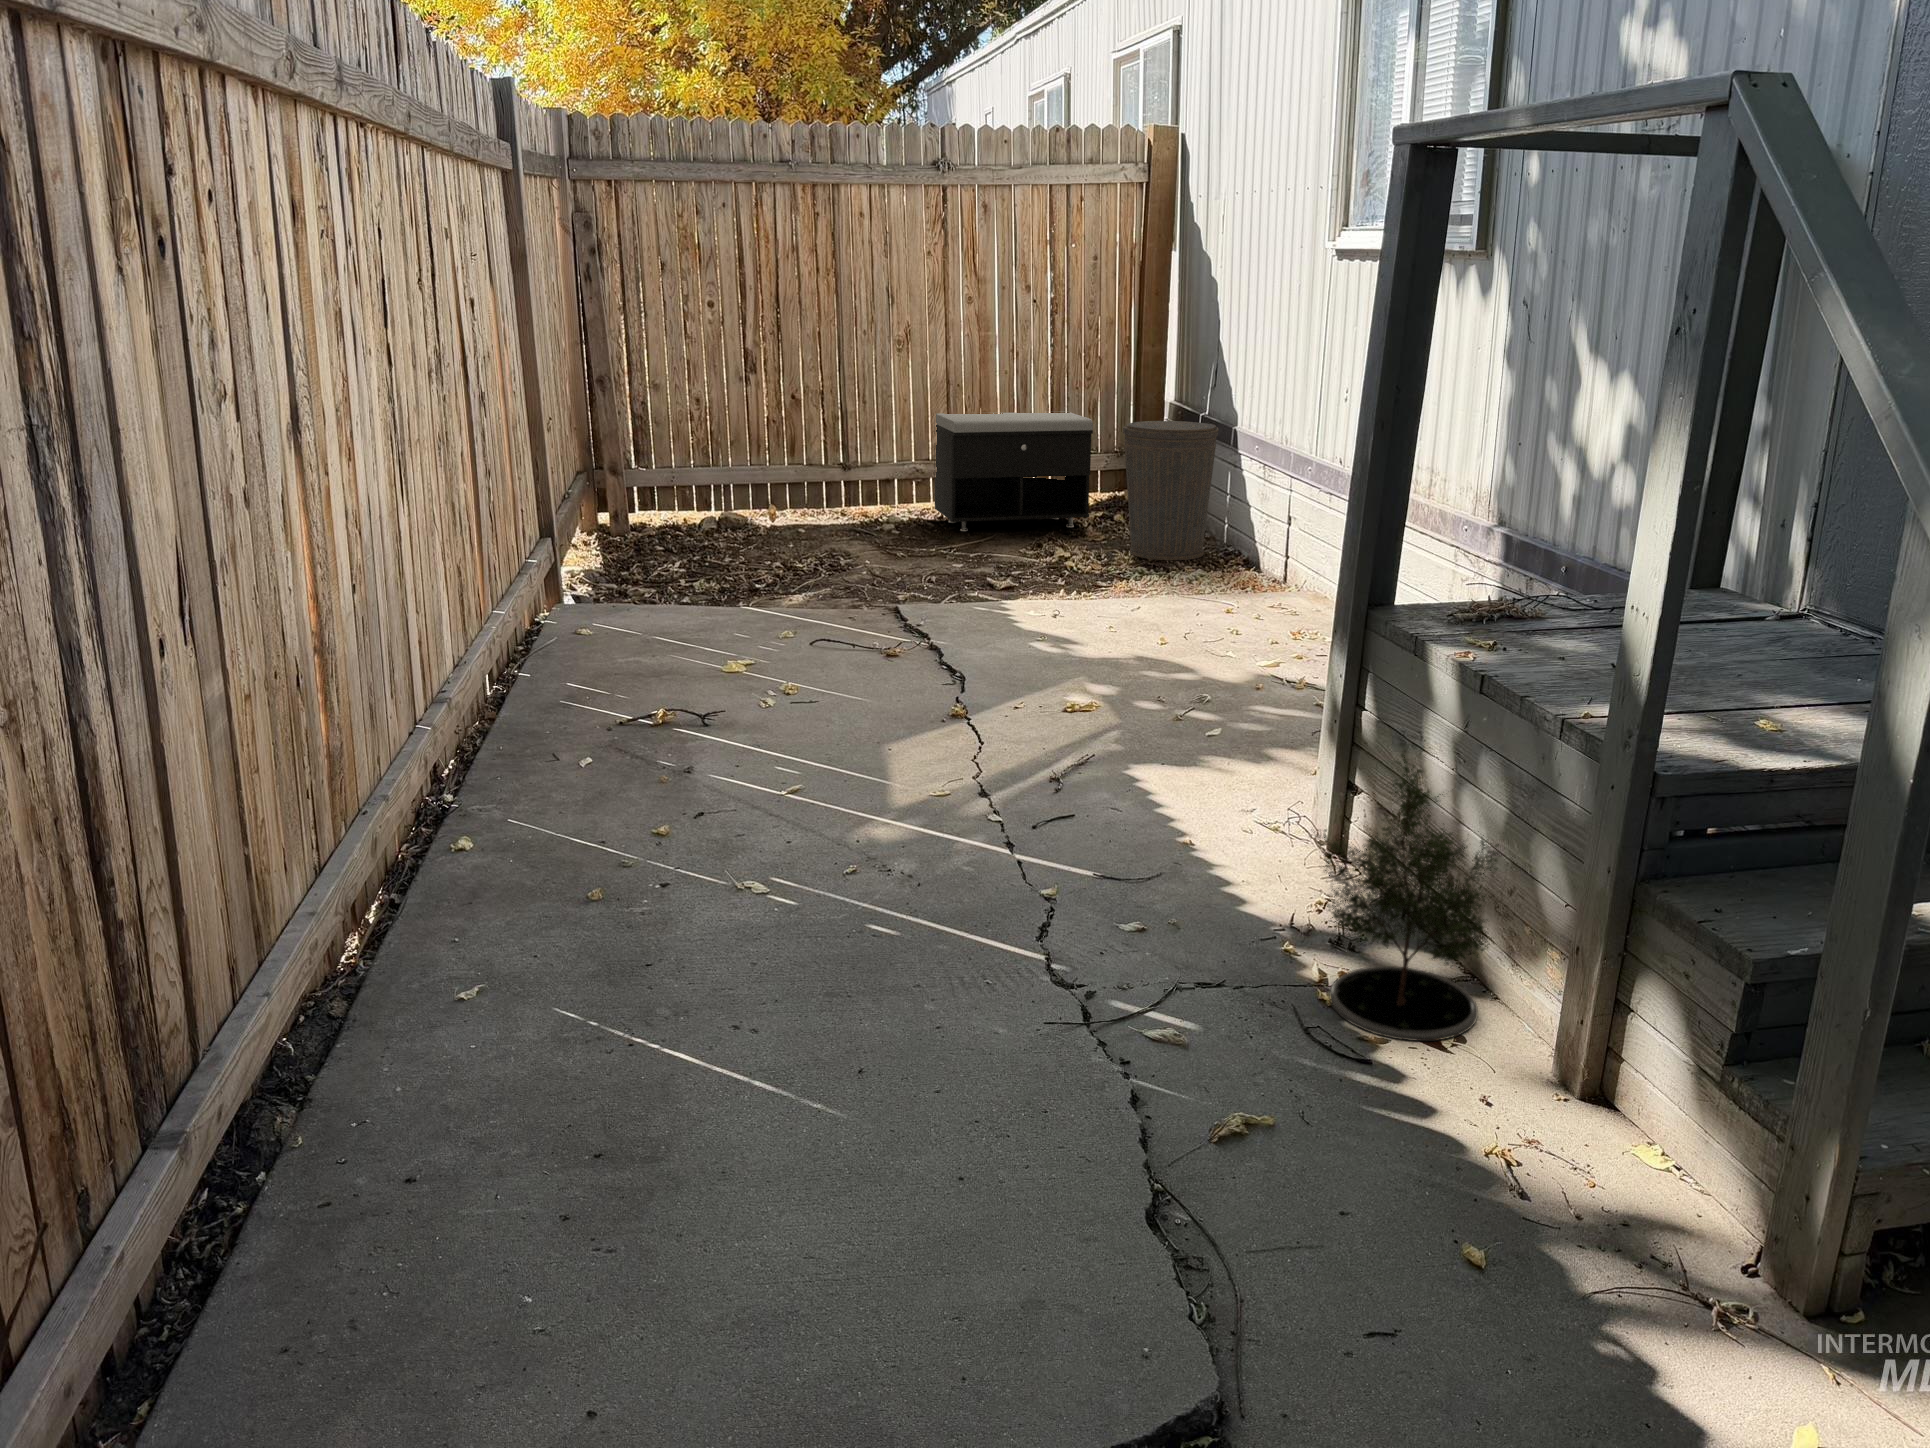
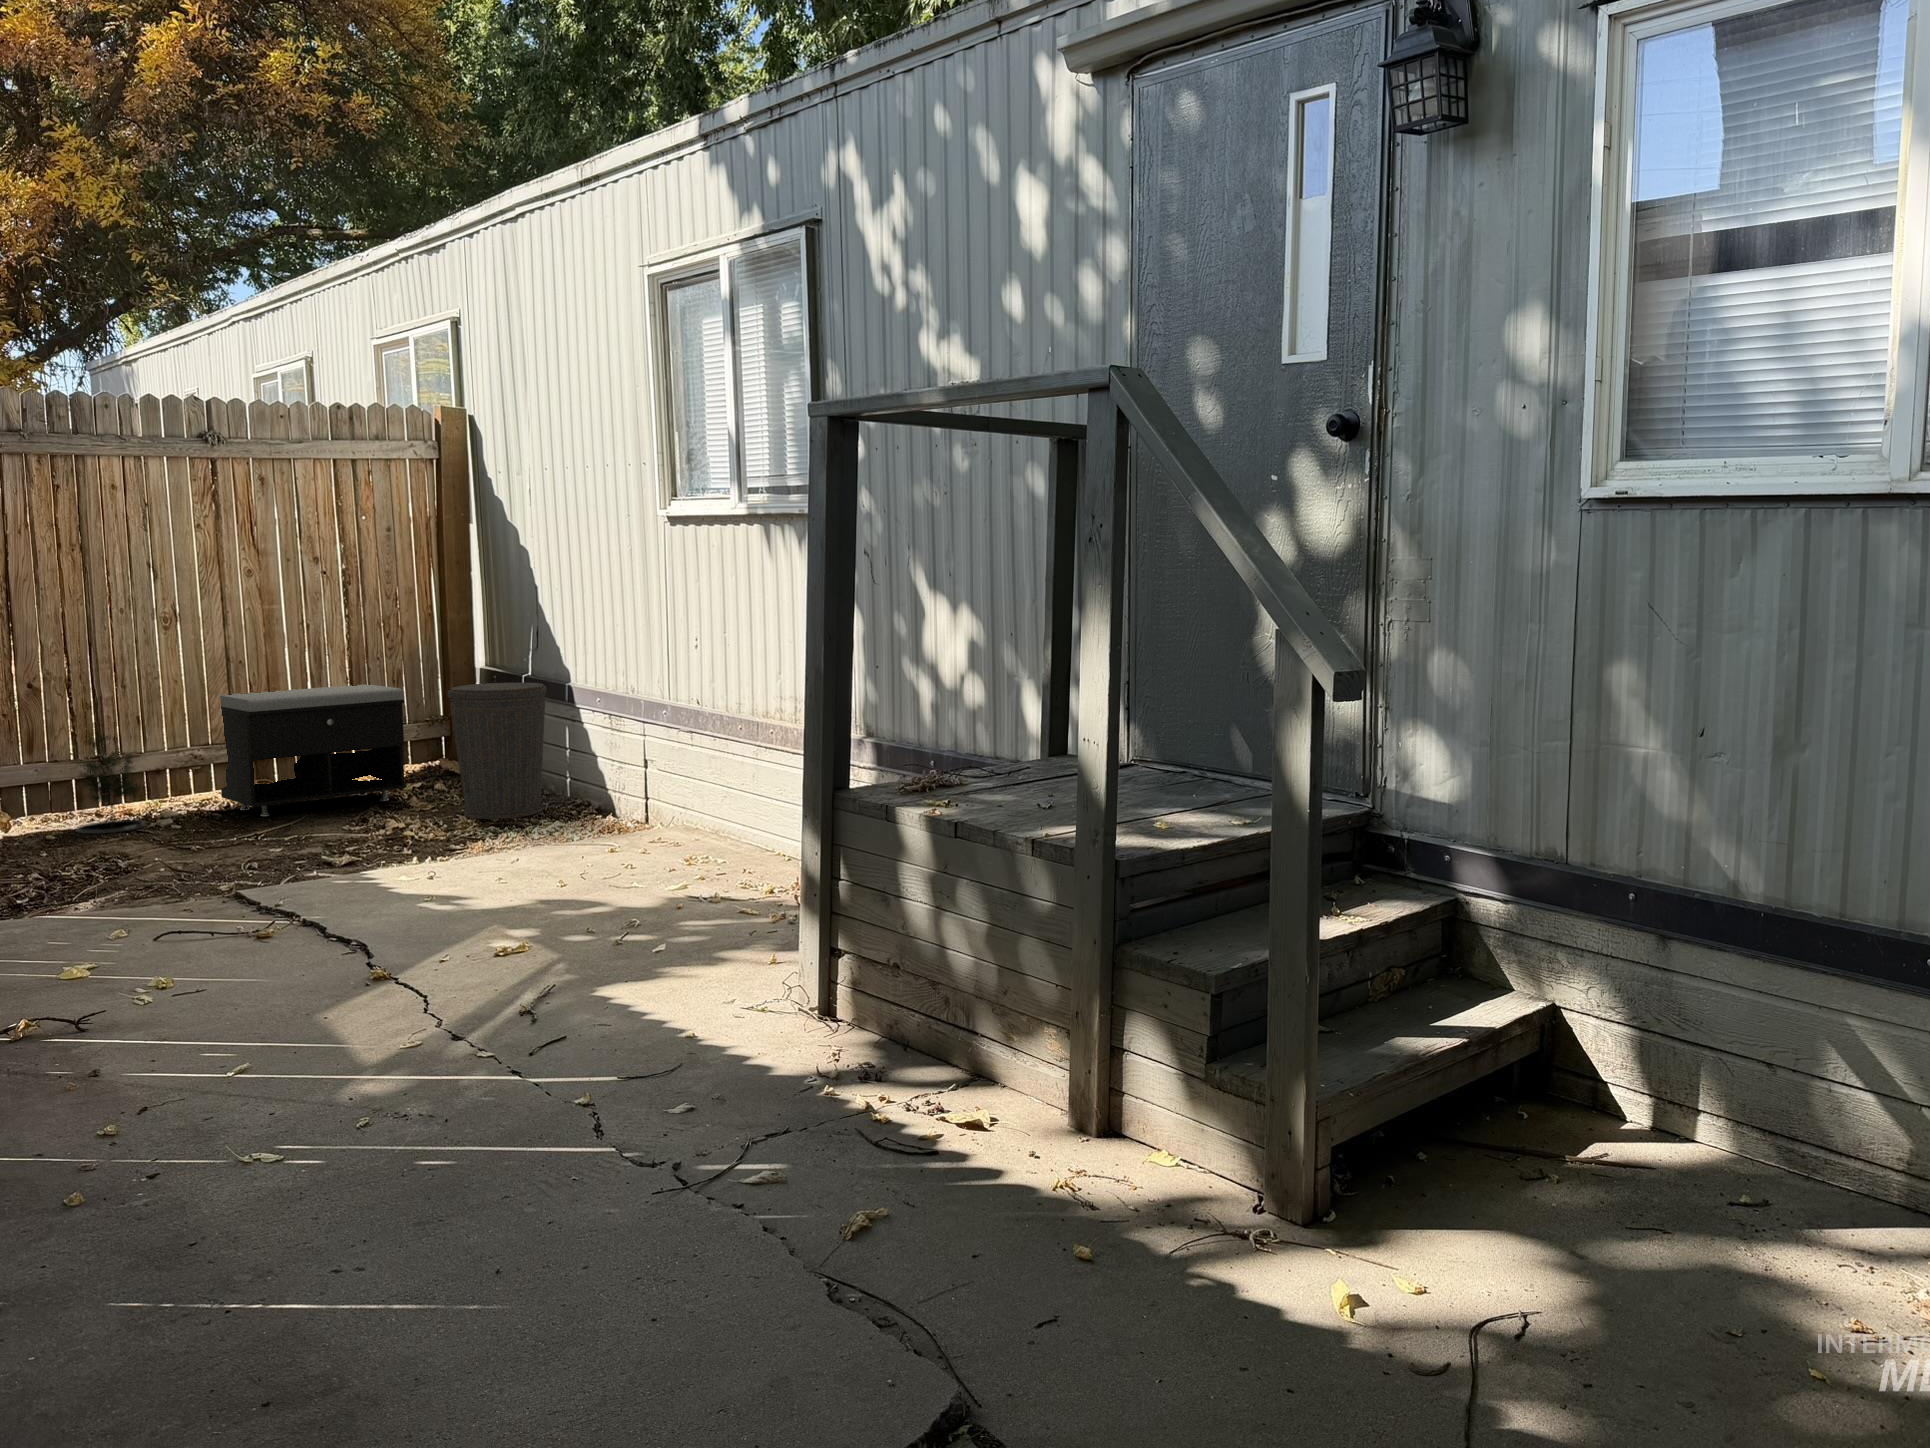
potted tree: present [1315,754,1499,1041] -> present [75,727,145,834]

